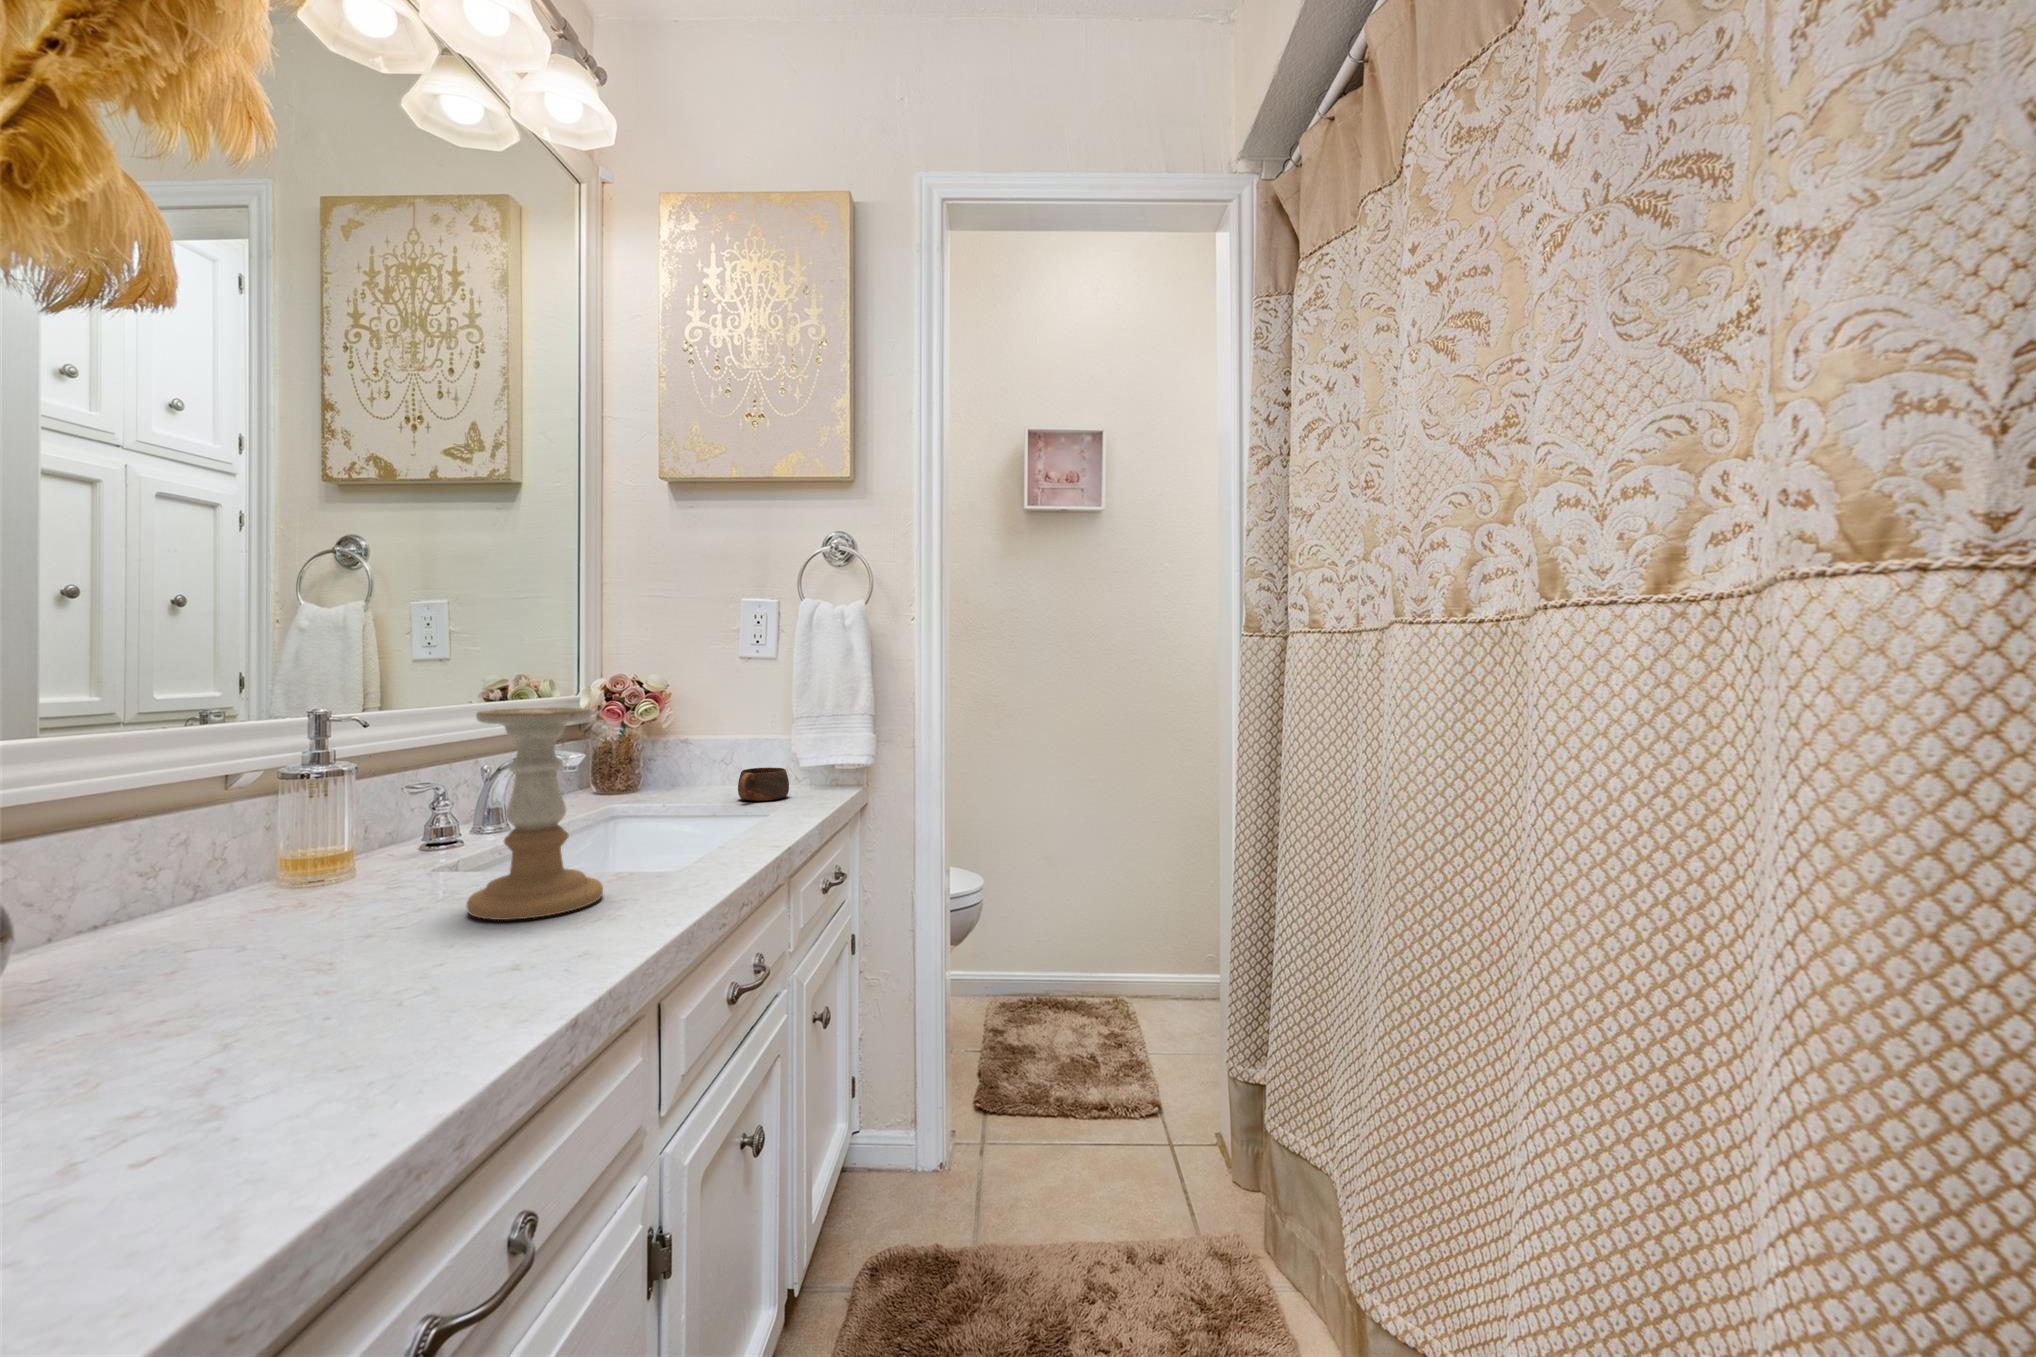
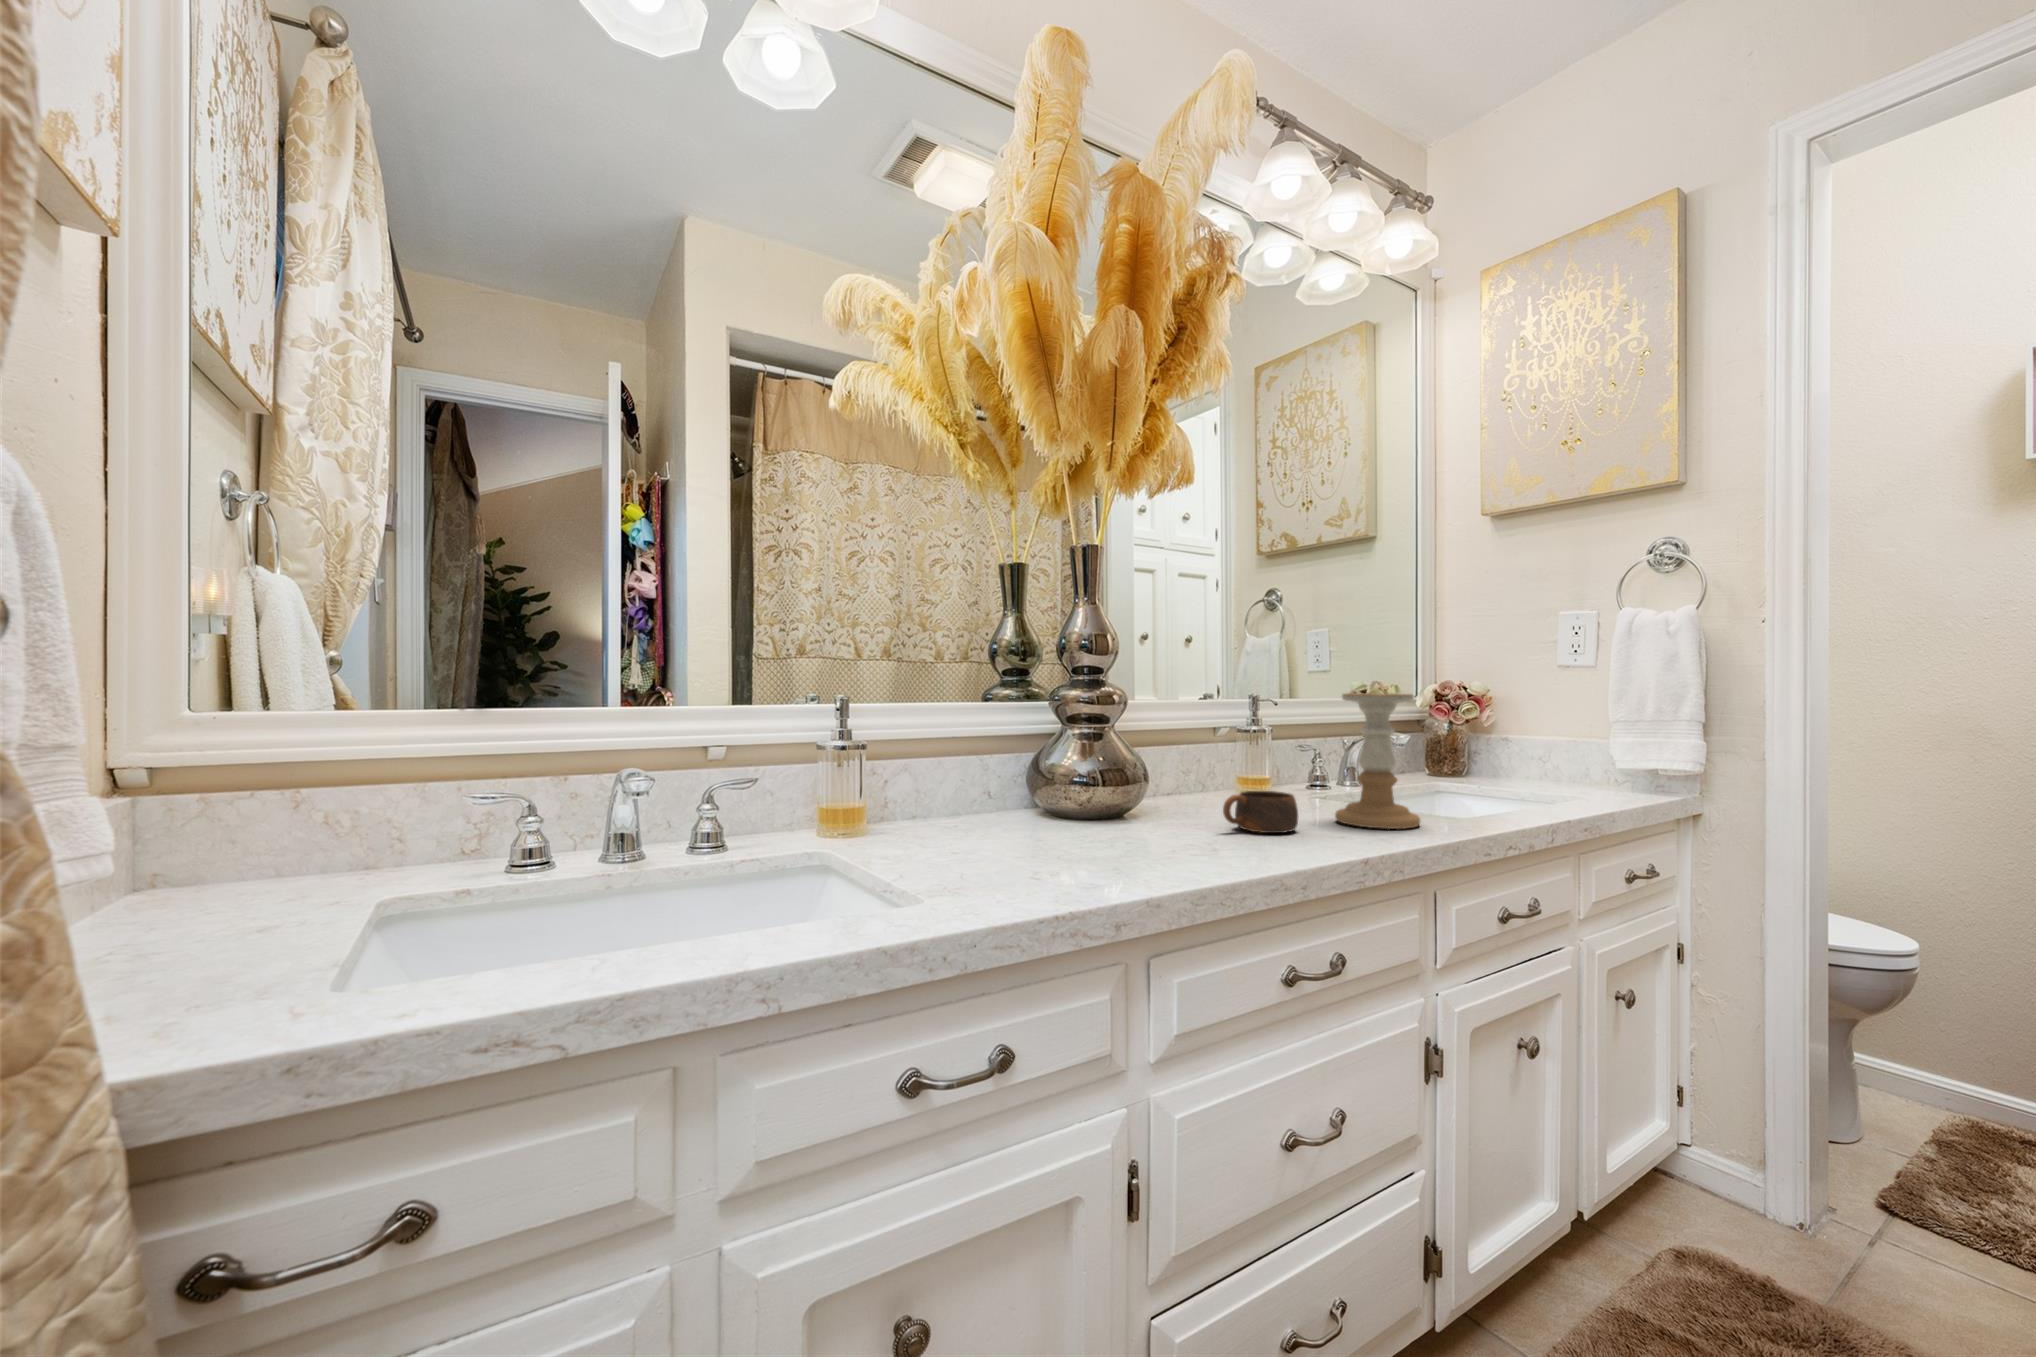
cup: present [738,768,789,801] -> present [1223,791,1298,833]

